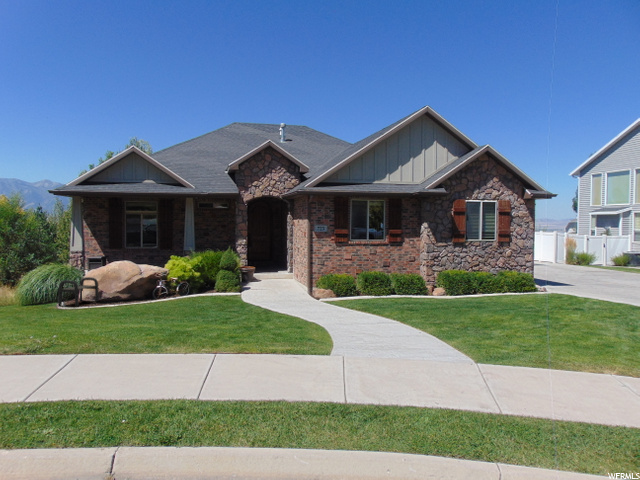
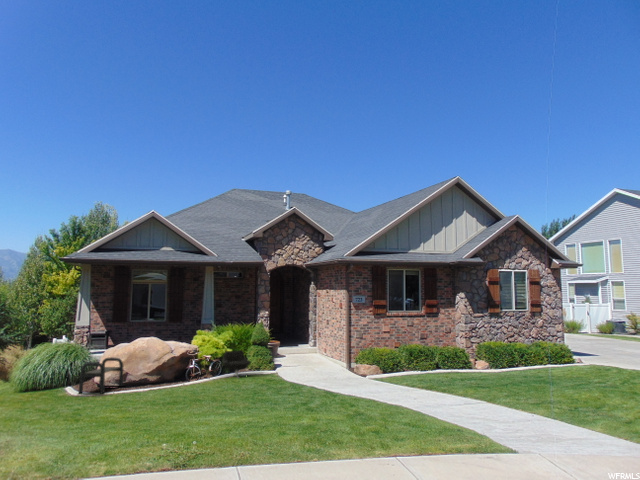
lounge chair: none [189,274,215,298] -> present [223,351,251,377]

